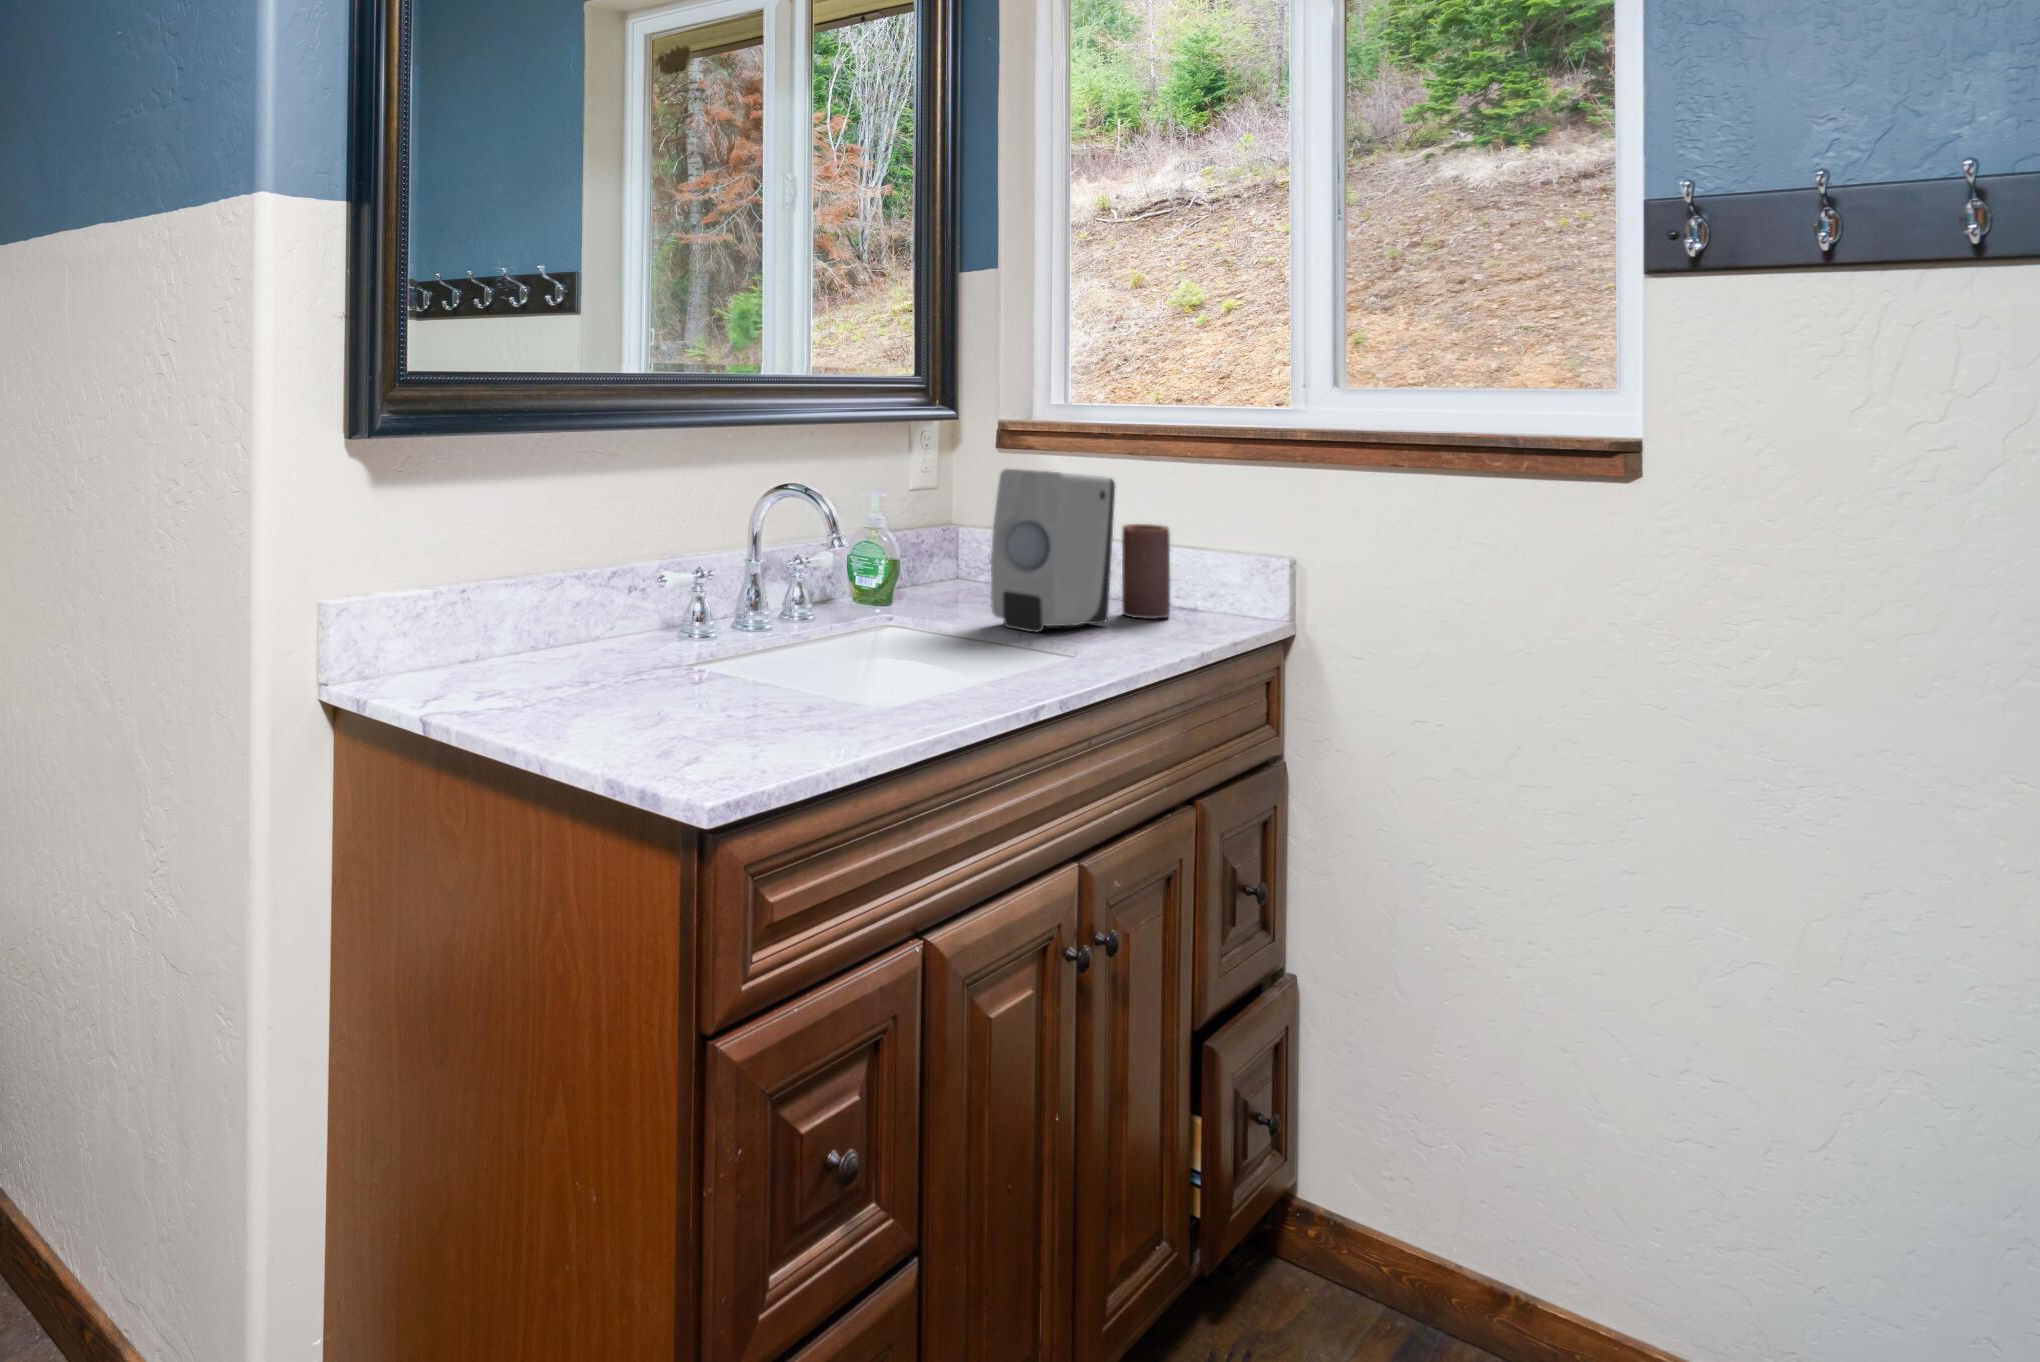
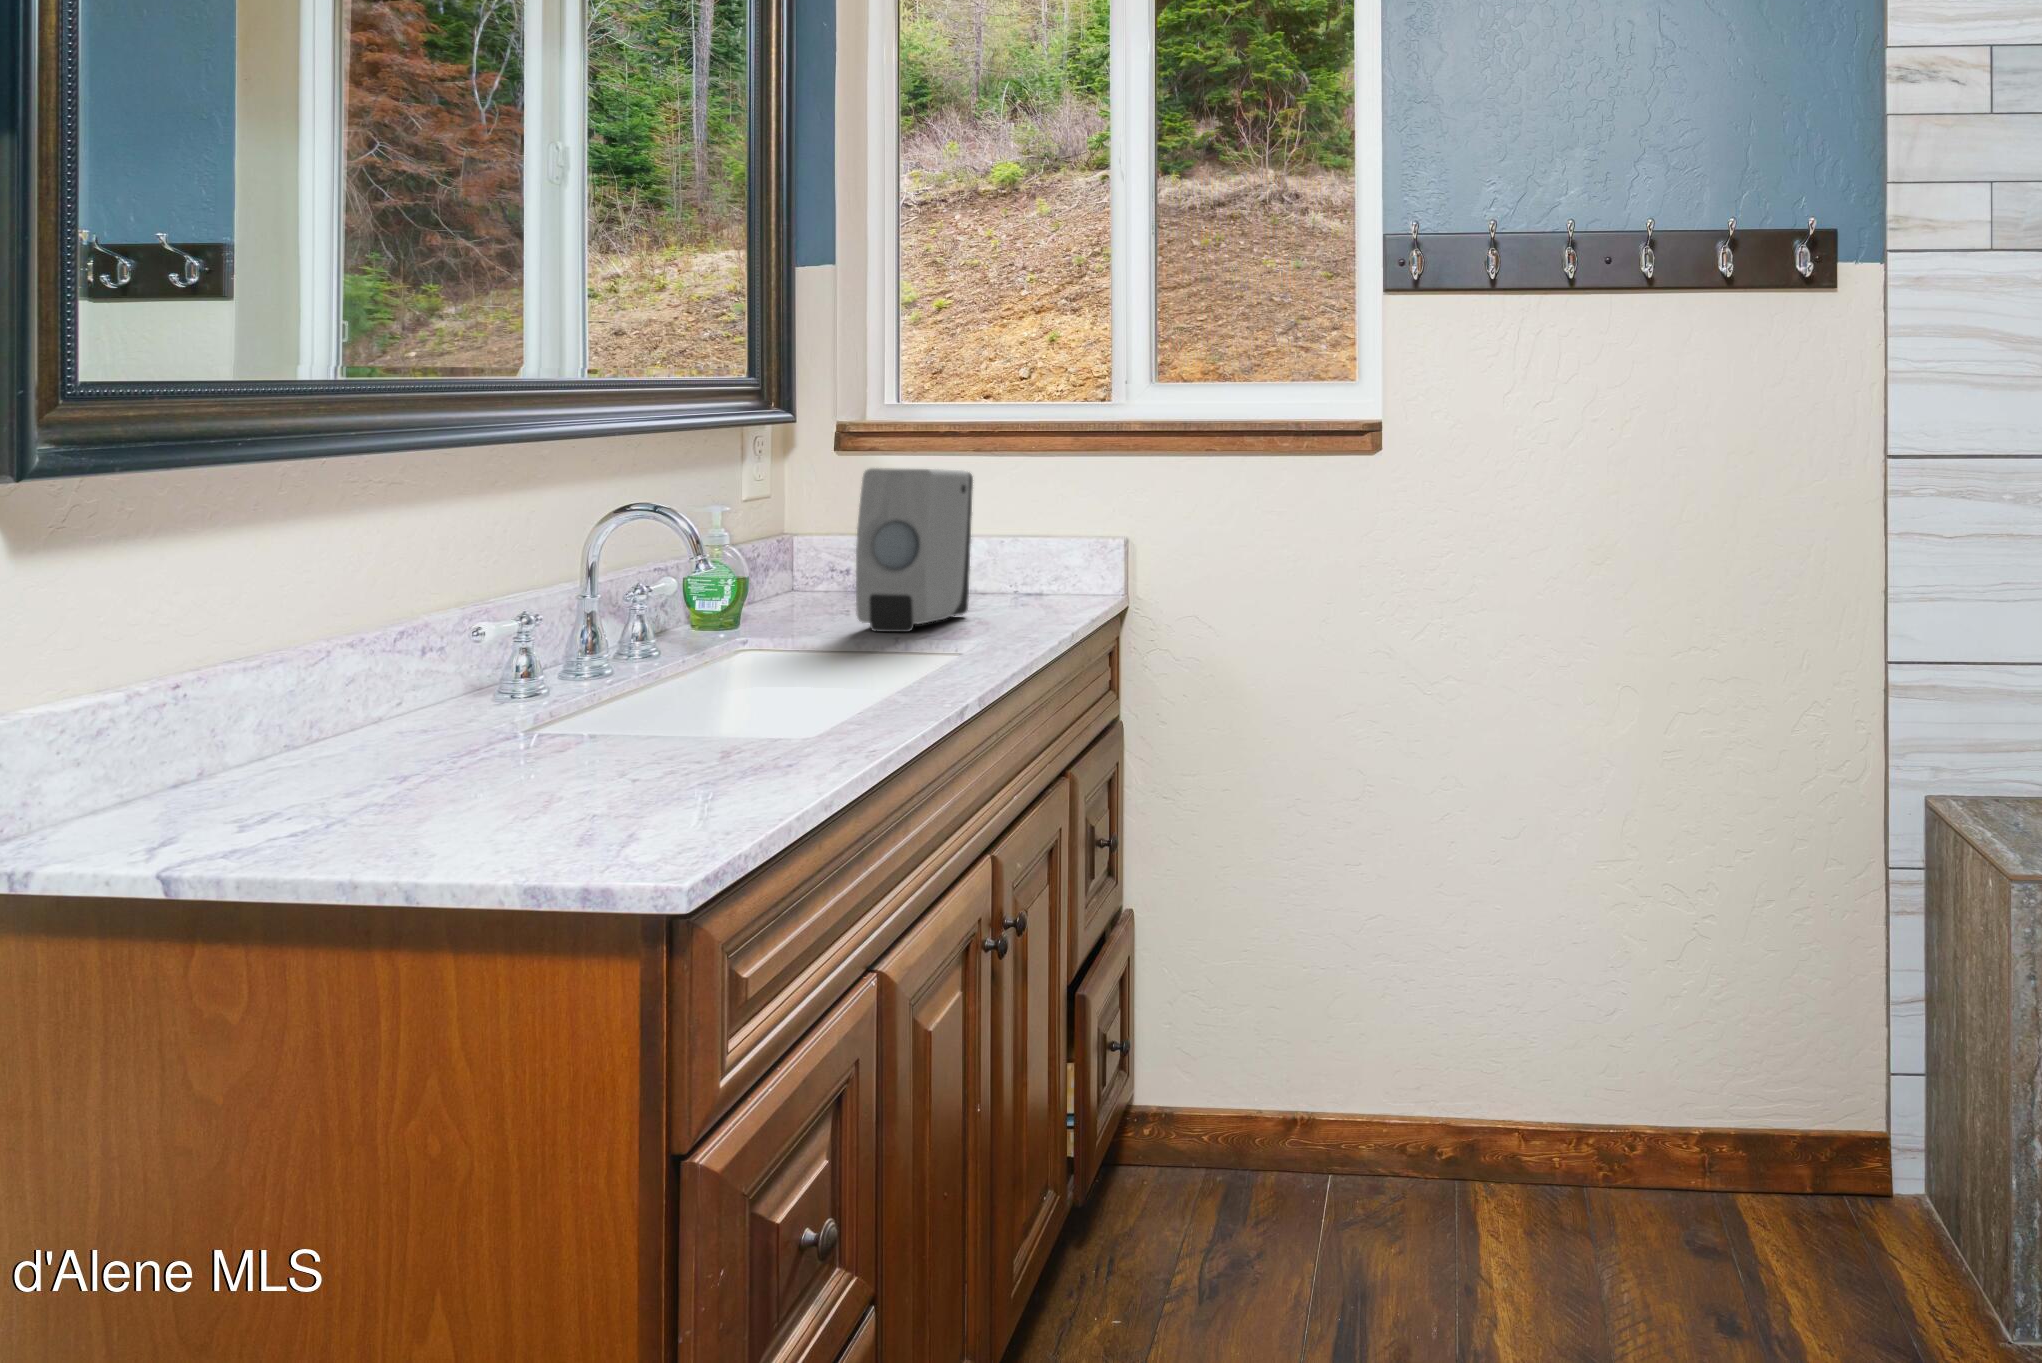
candle: present [1122,524,1170,619] -> none [972,514,1017,605]

